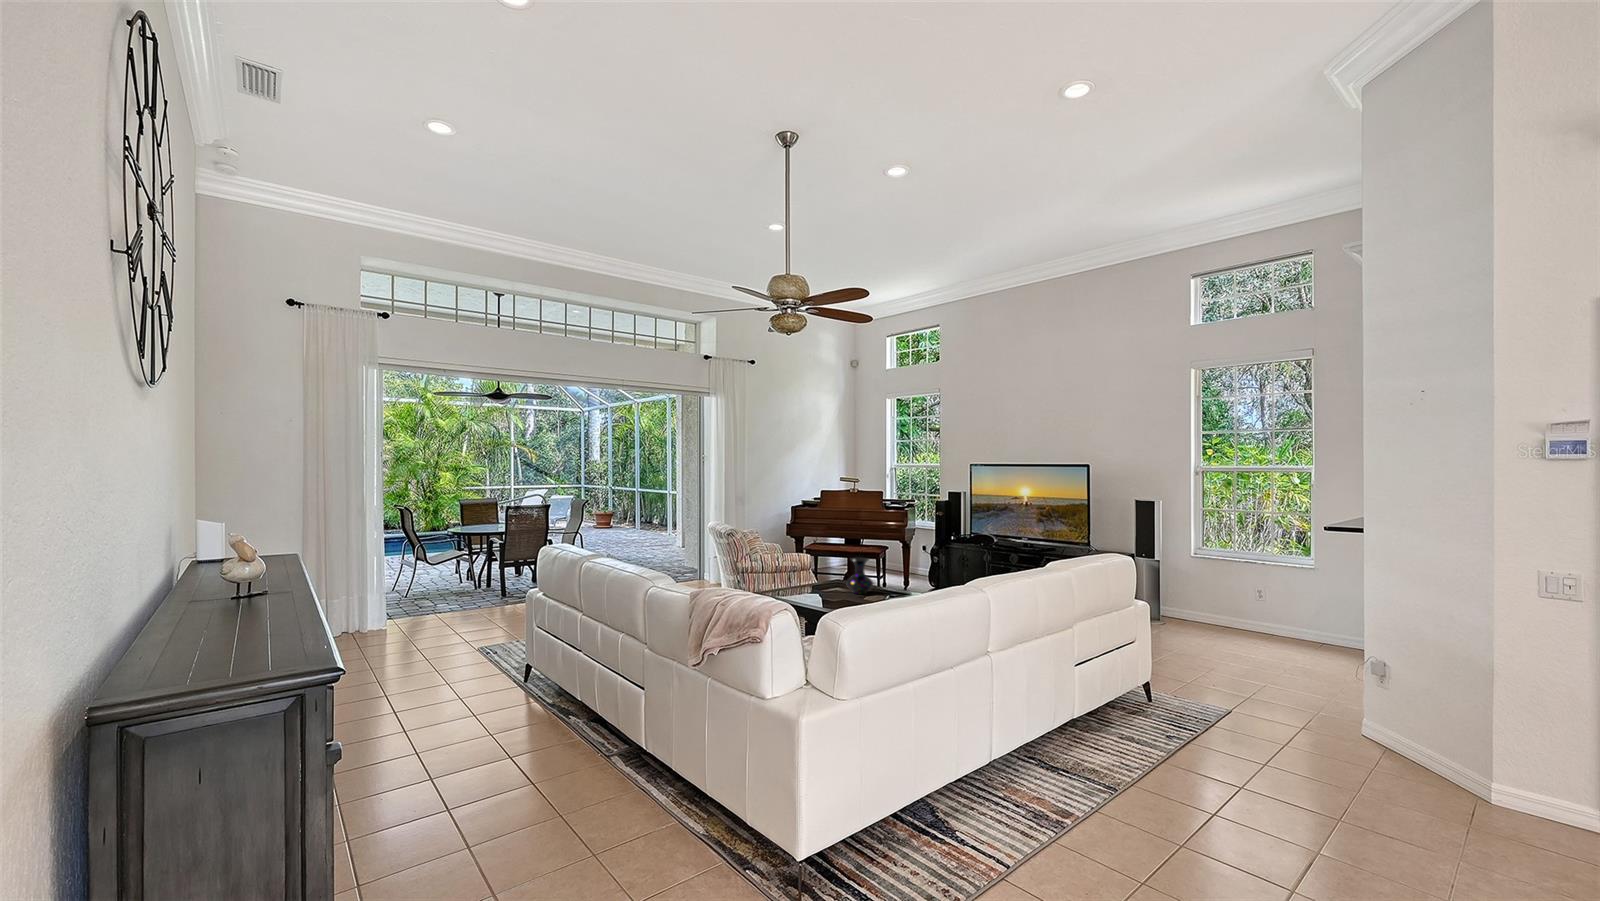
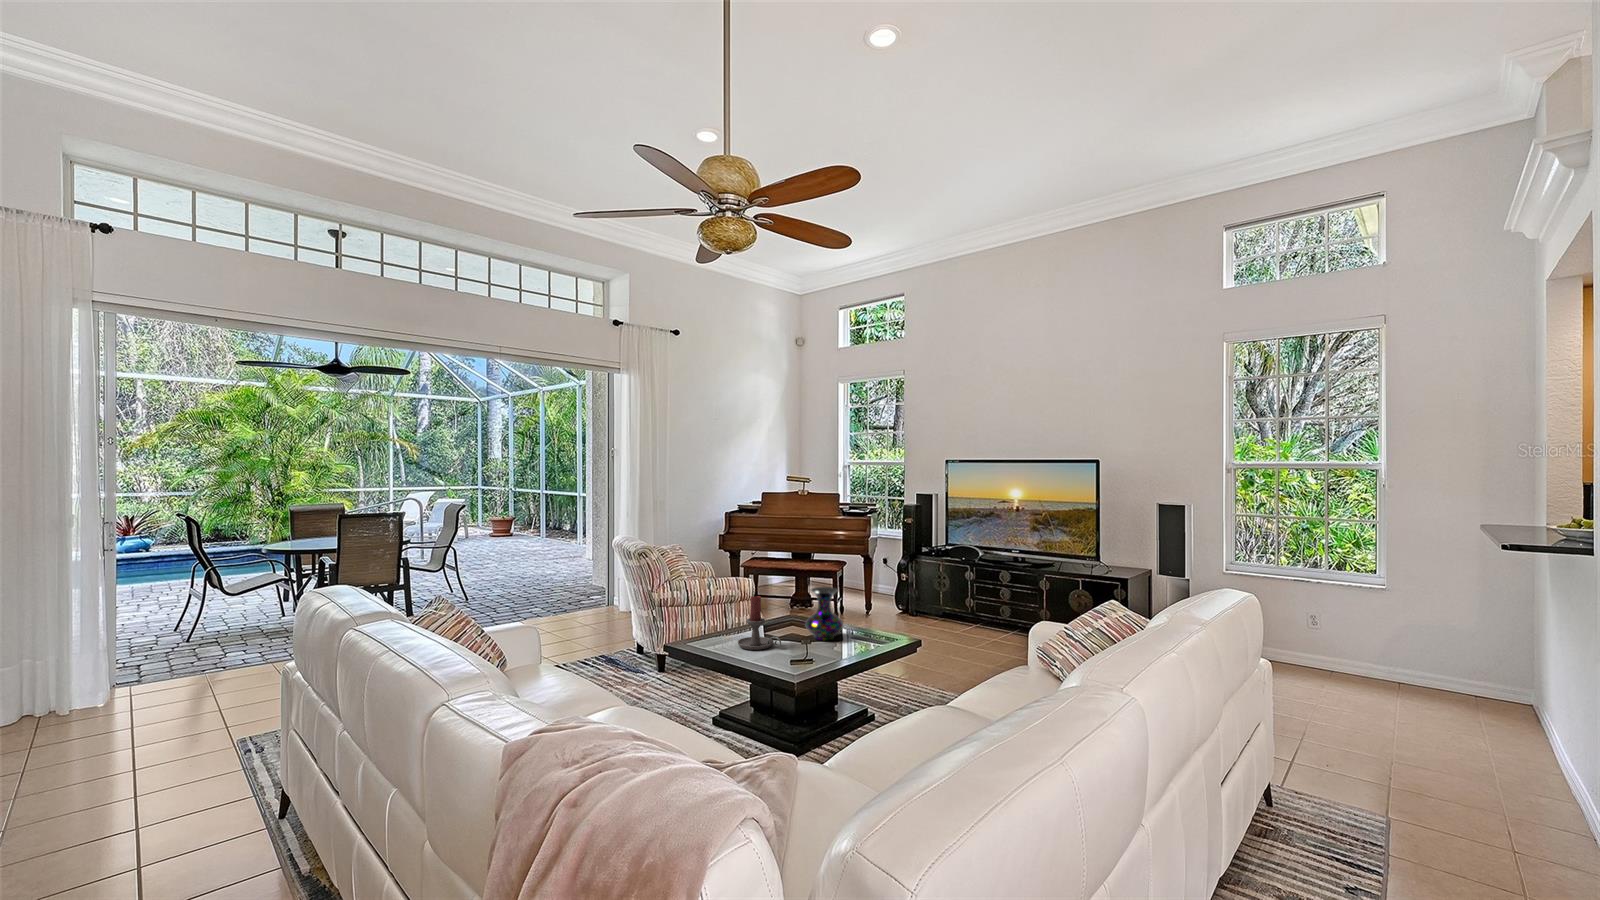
candle holder: none [799,562,829,598] -> present [738,596,781,650]

